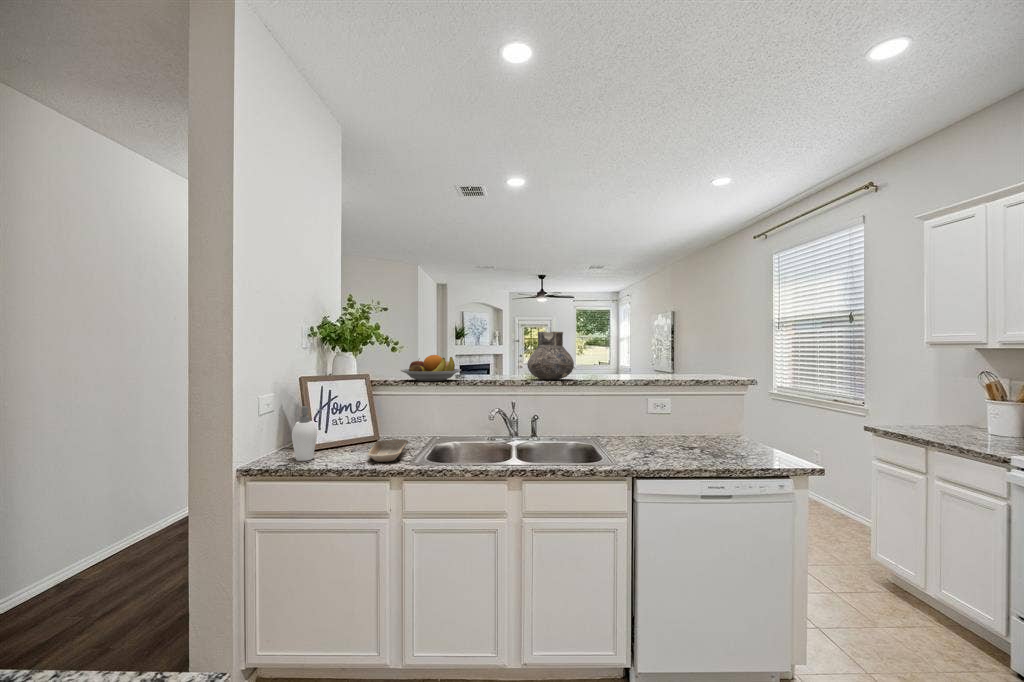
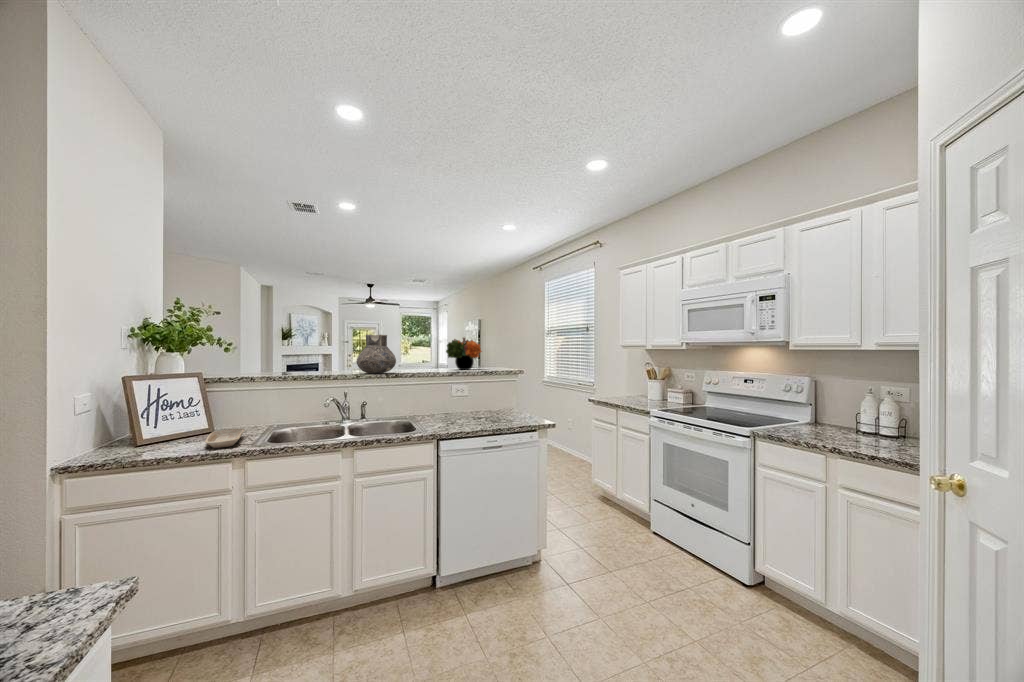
flower arrangement: none [635,334,687,378] -> present [446,338,482,370]
fruit bowl: present [401,355,461,381] -> none [233,354,295,378]
soap dispenser: present [292,406,324,461] -> none [117,403,157,454]

